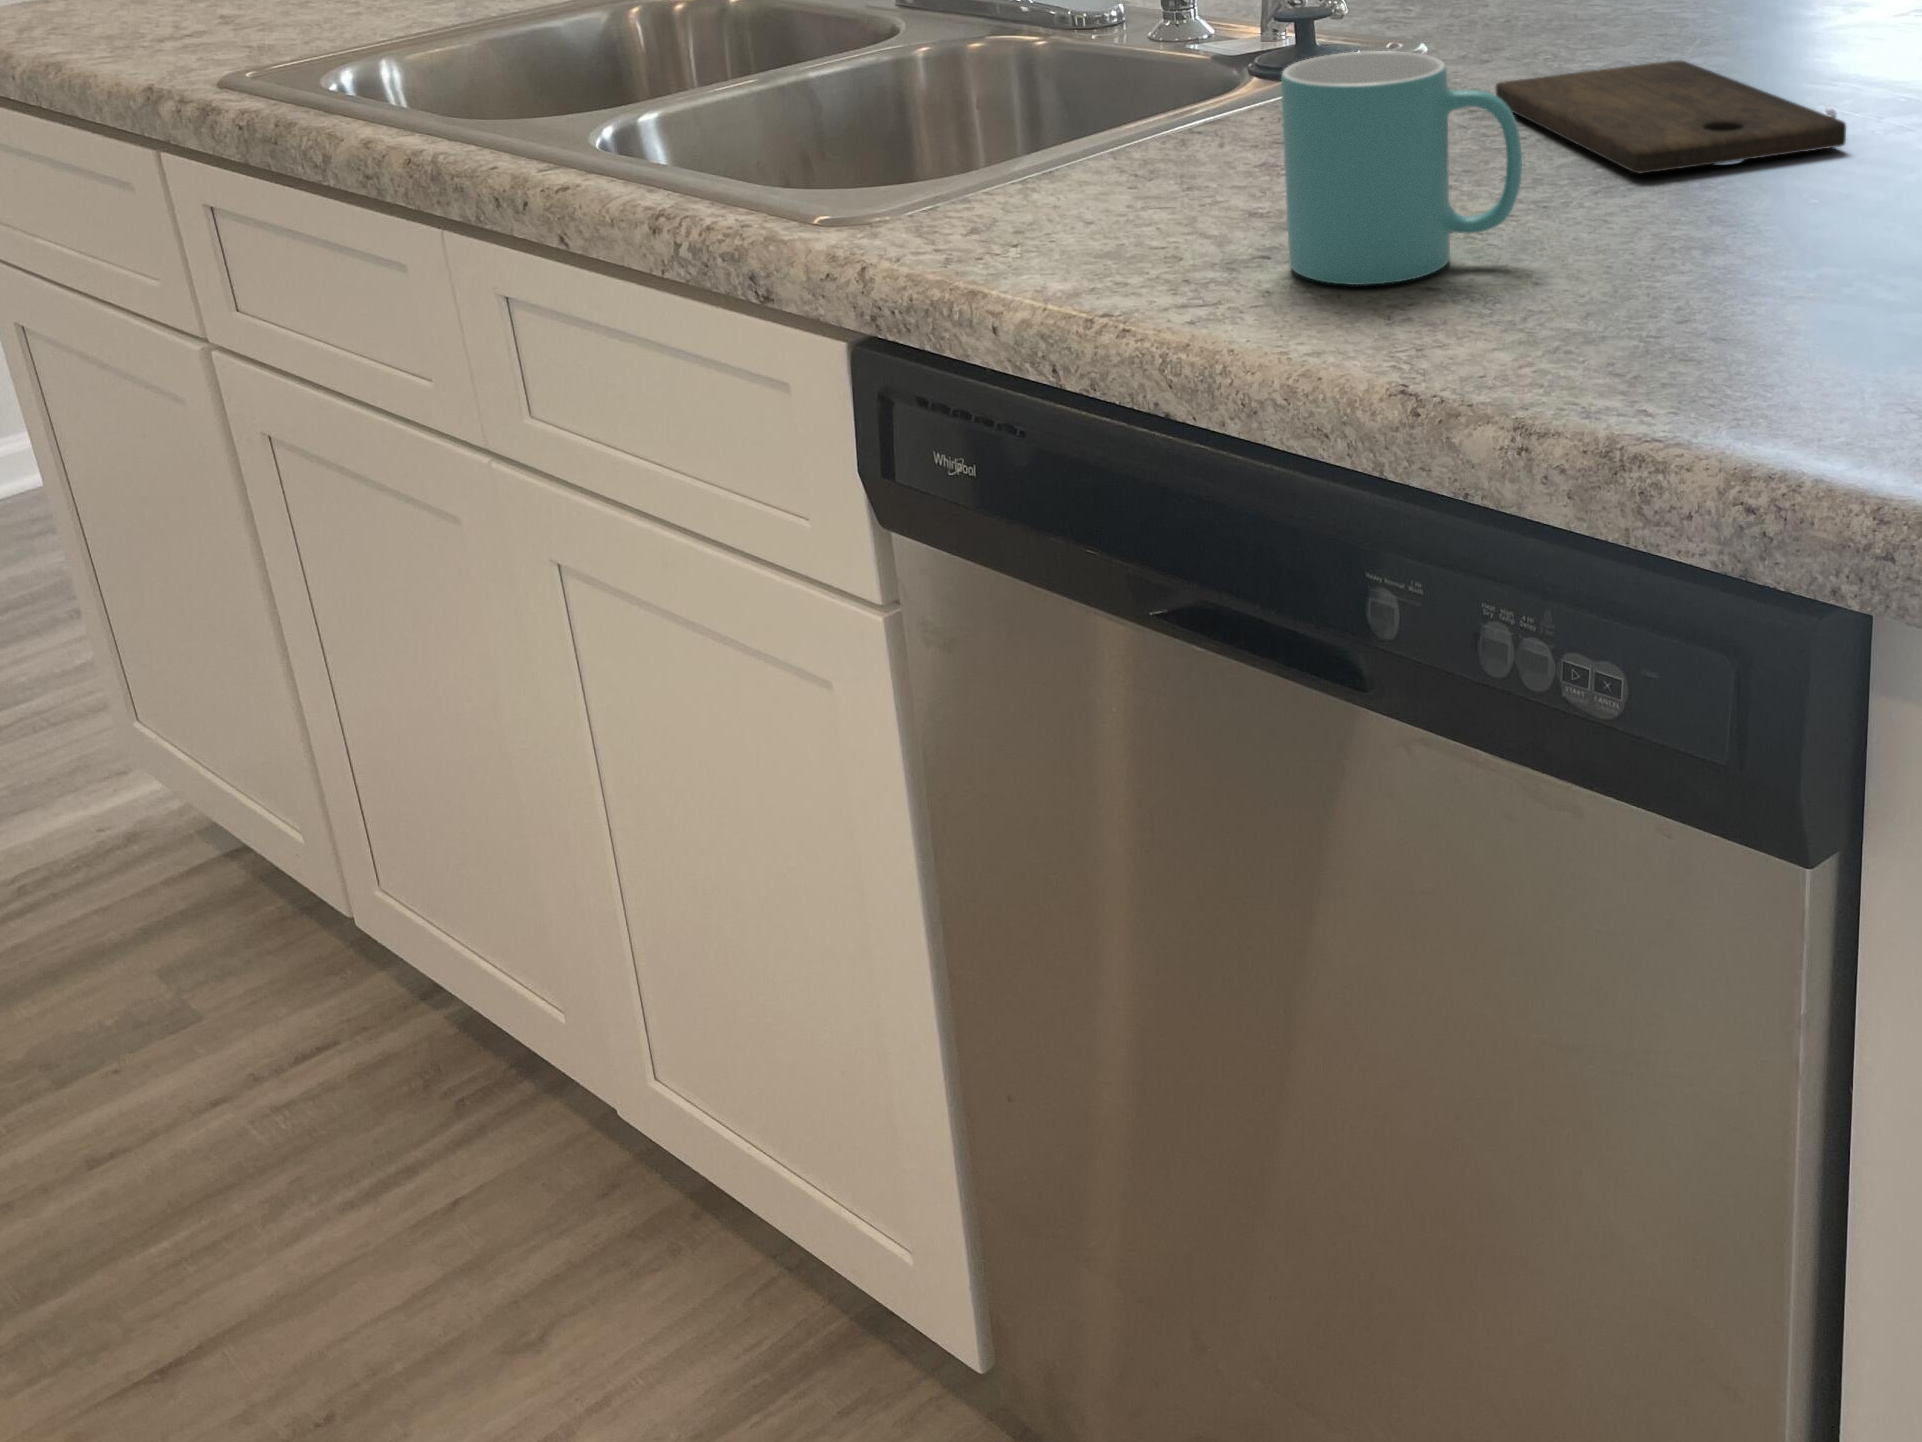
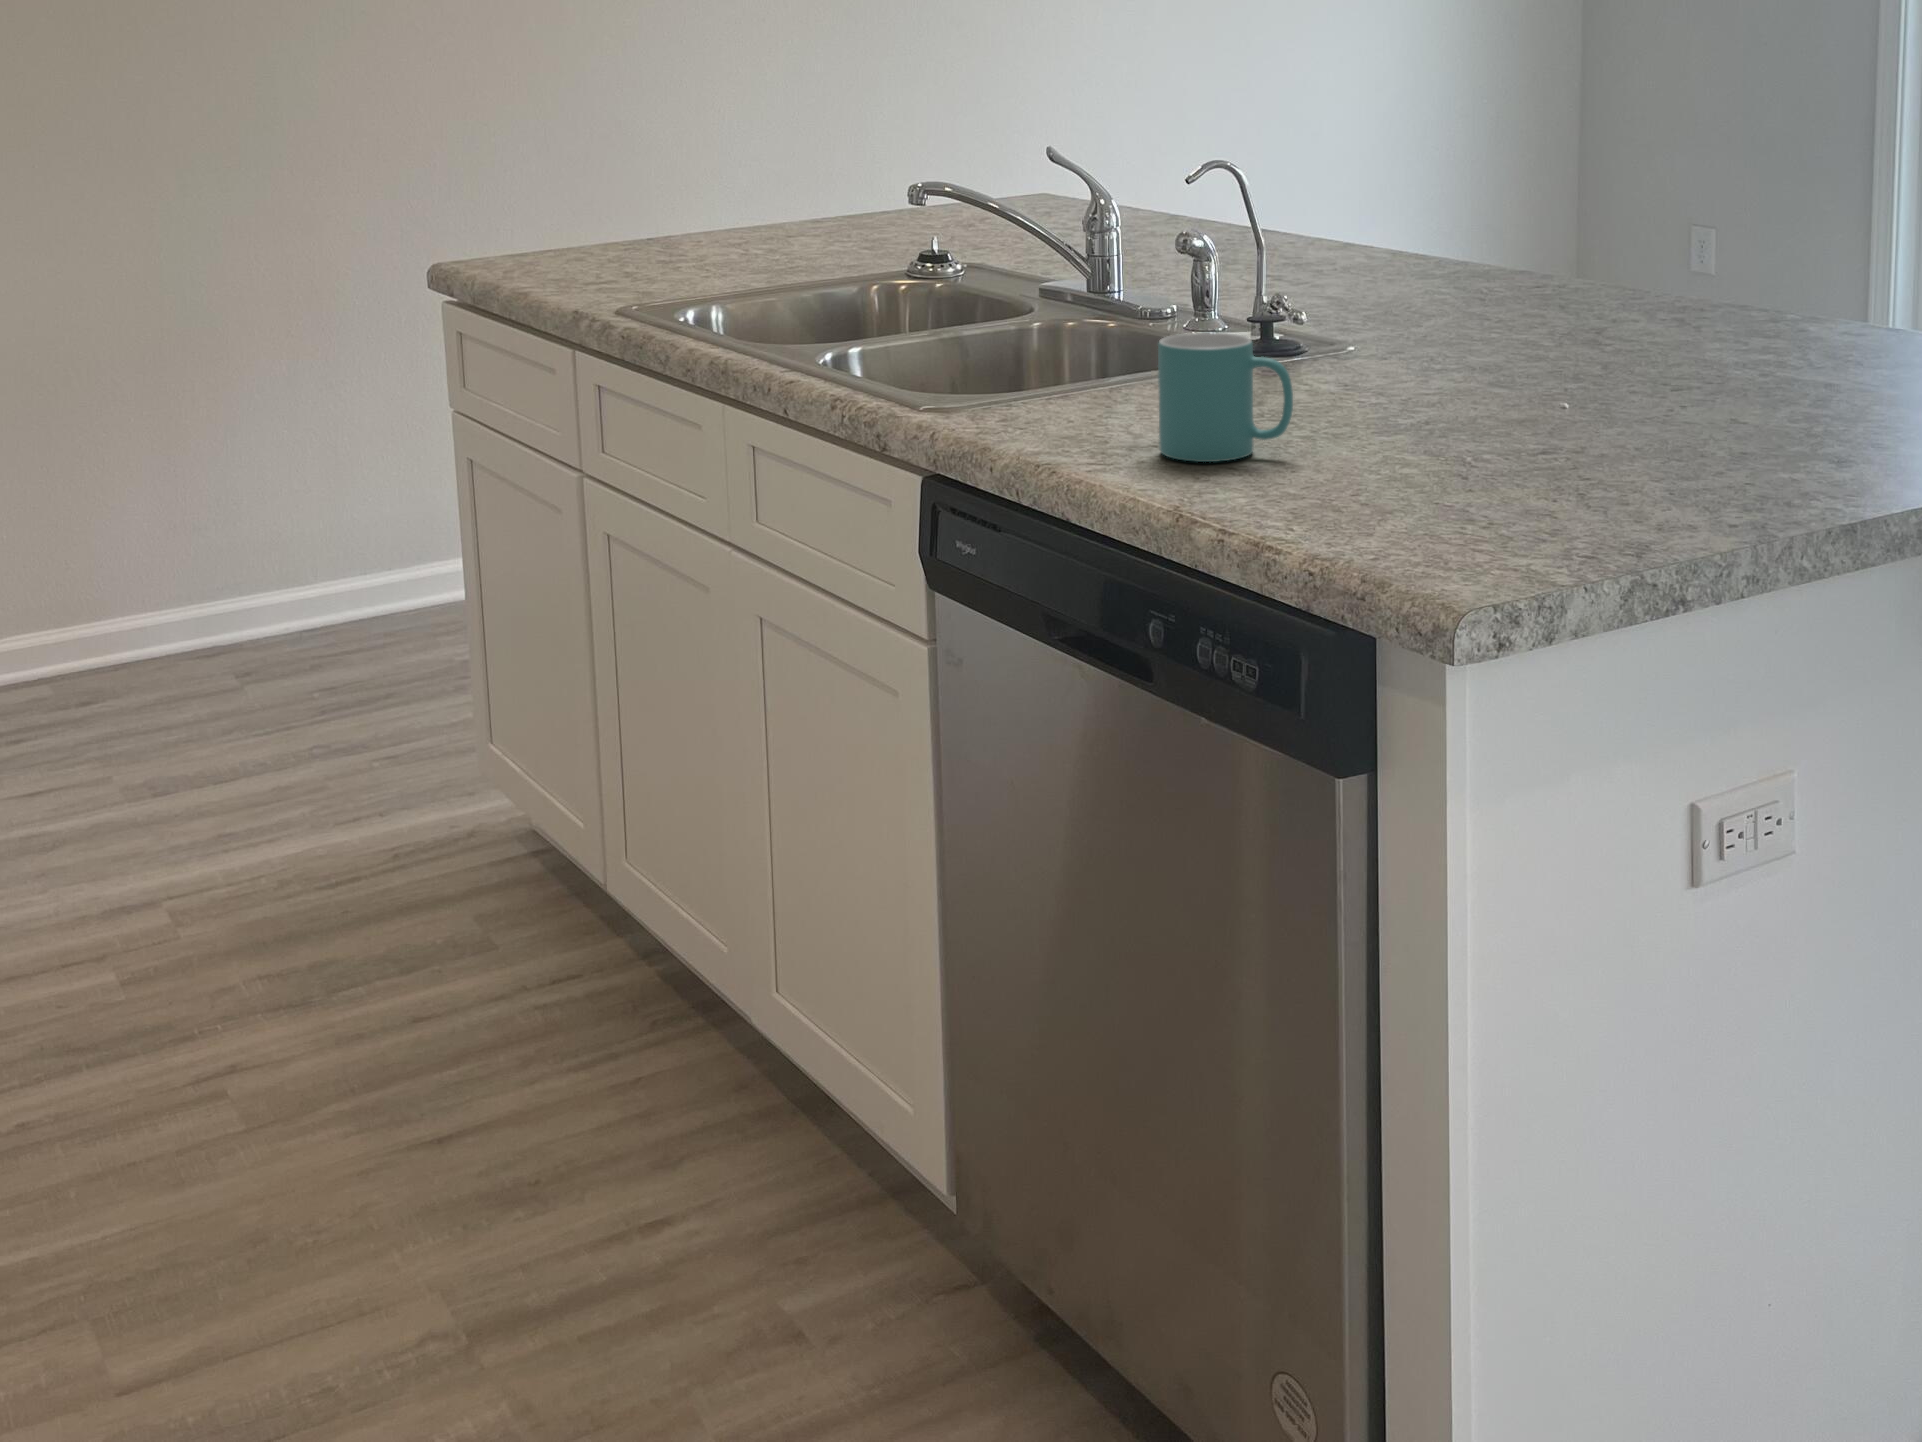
cutting board: present [1496,61,1846,173] -> none [1358,362,1543,422]

